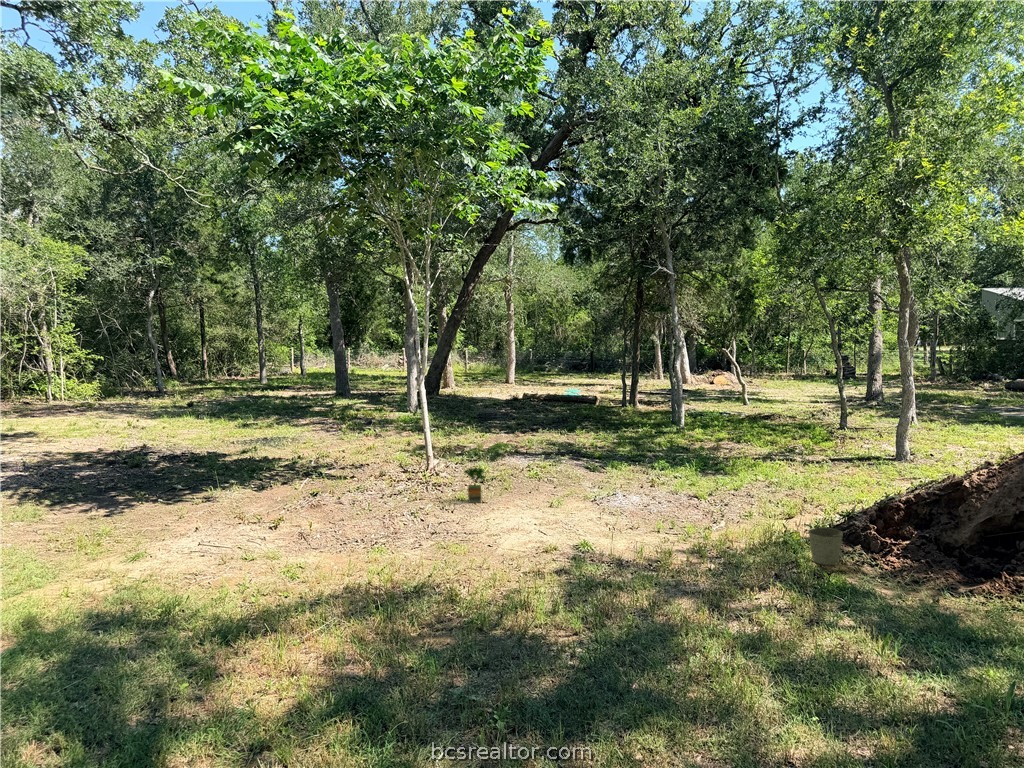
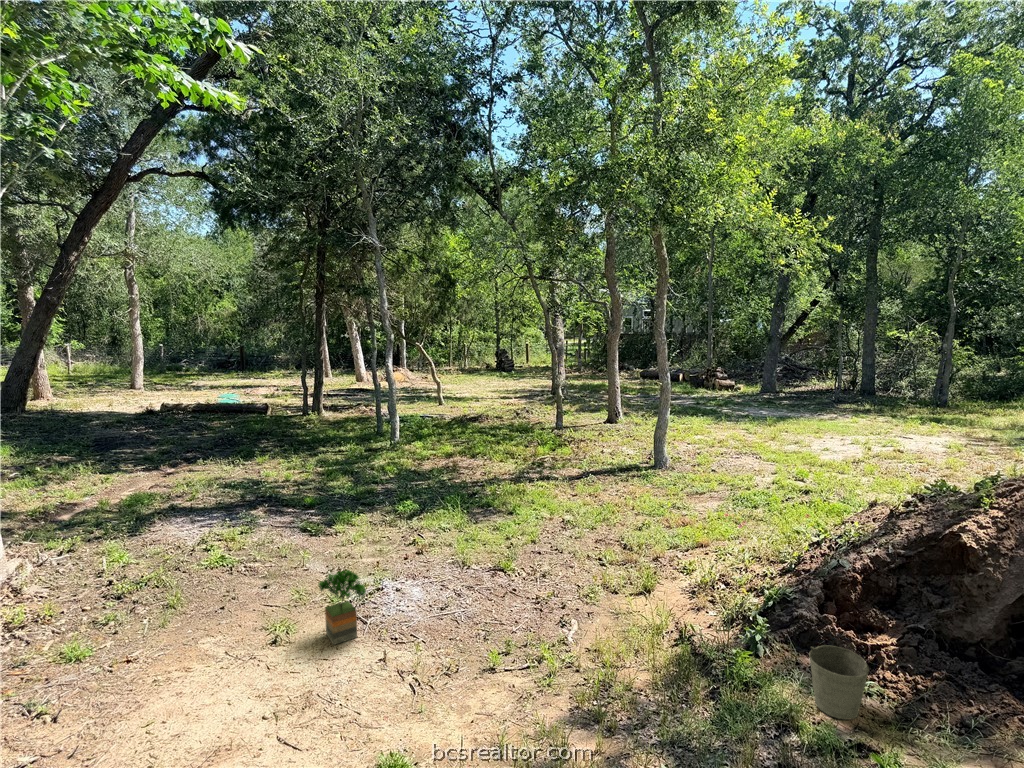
potted tree: present [464,468,486,503] -> present [318,570,366,645]

